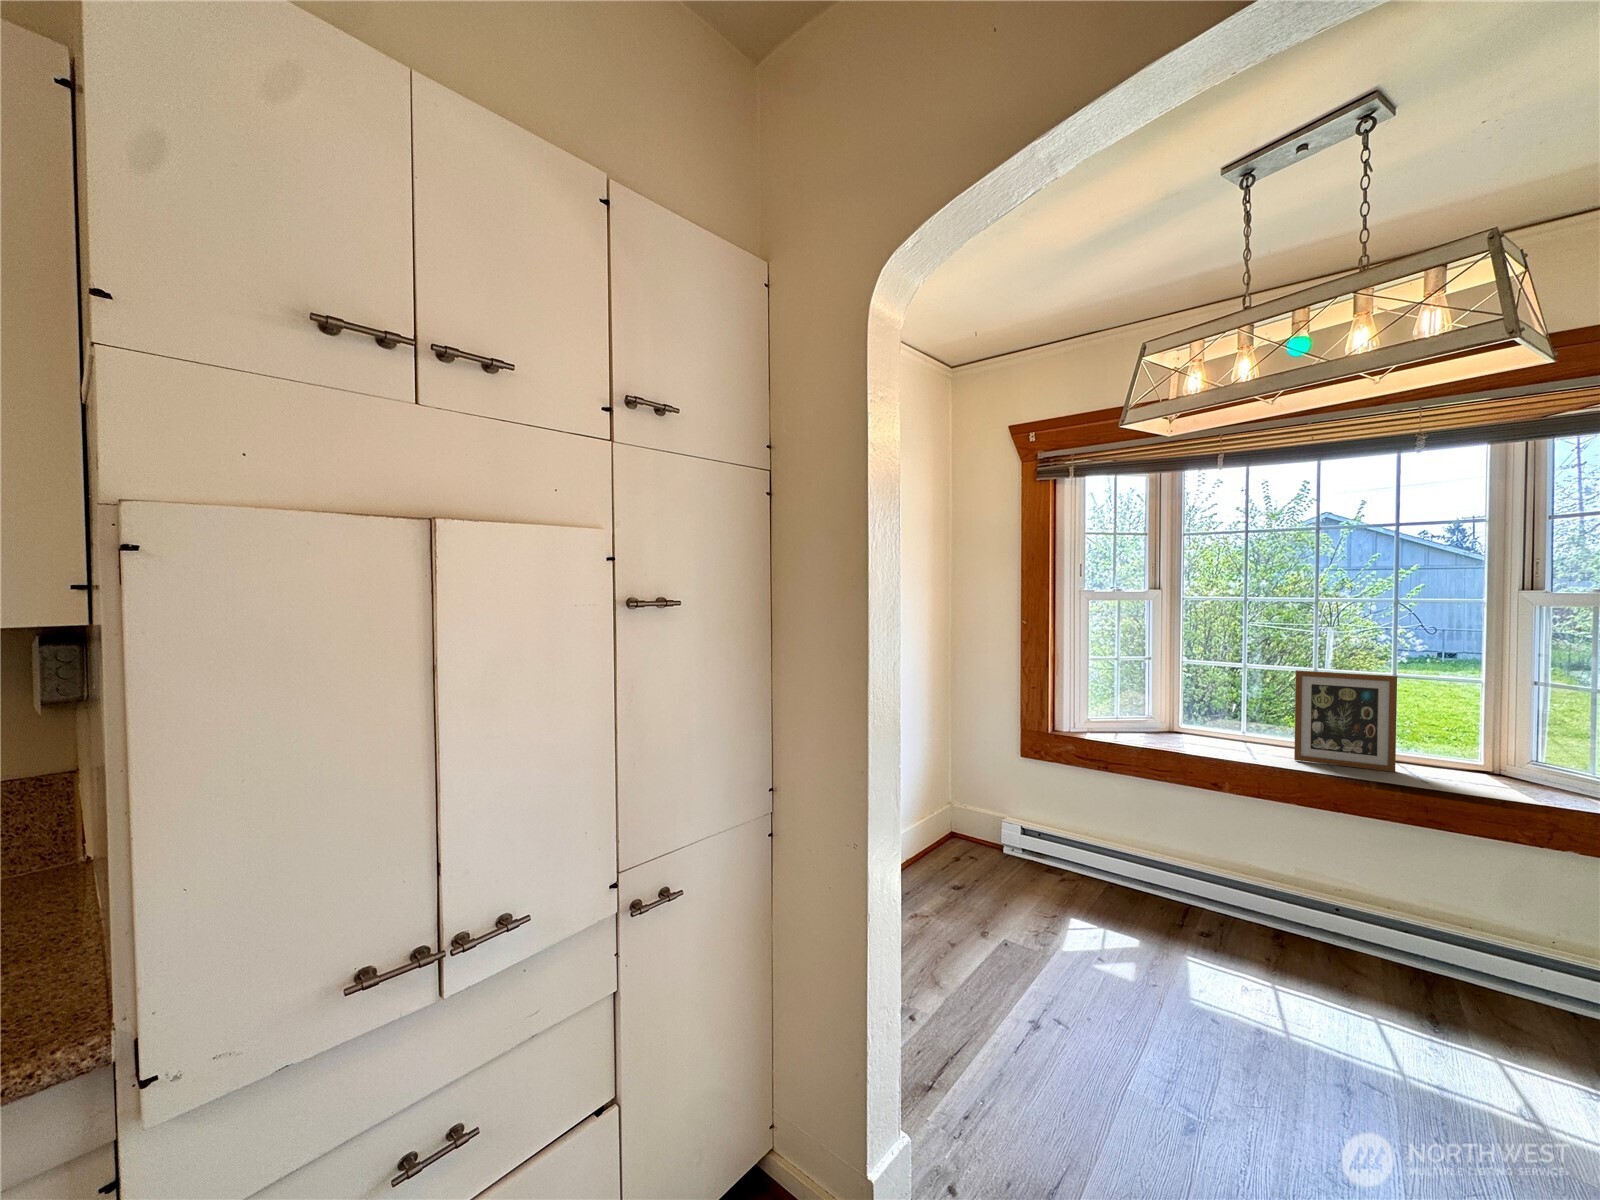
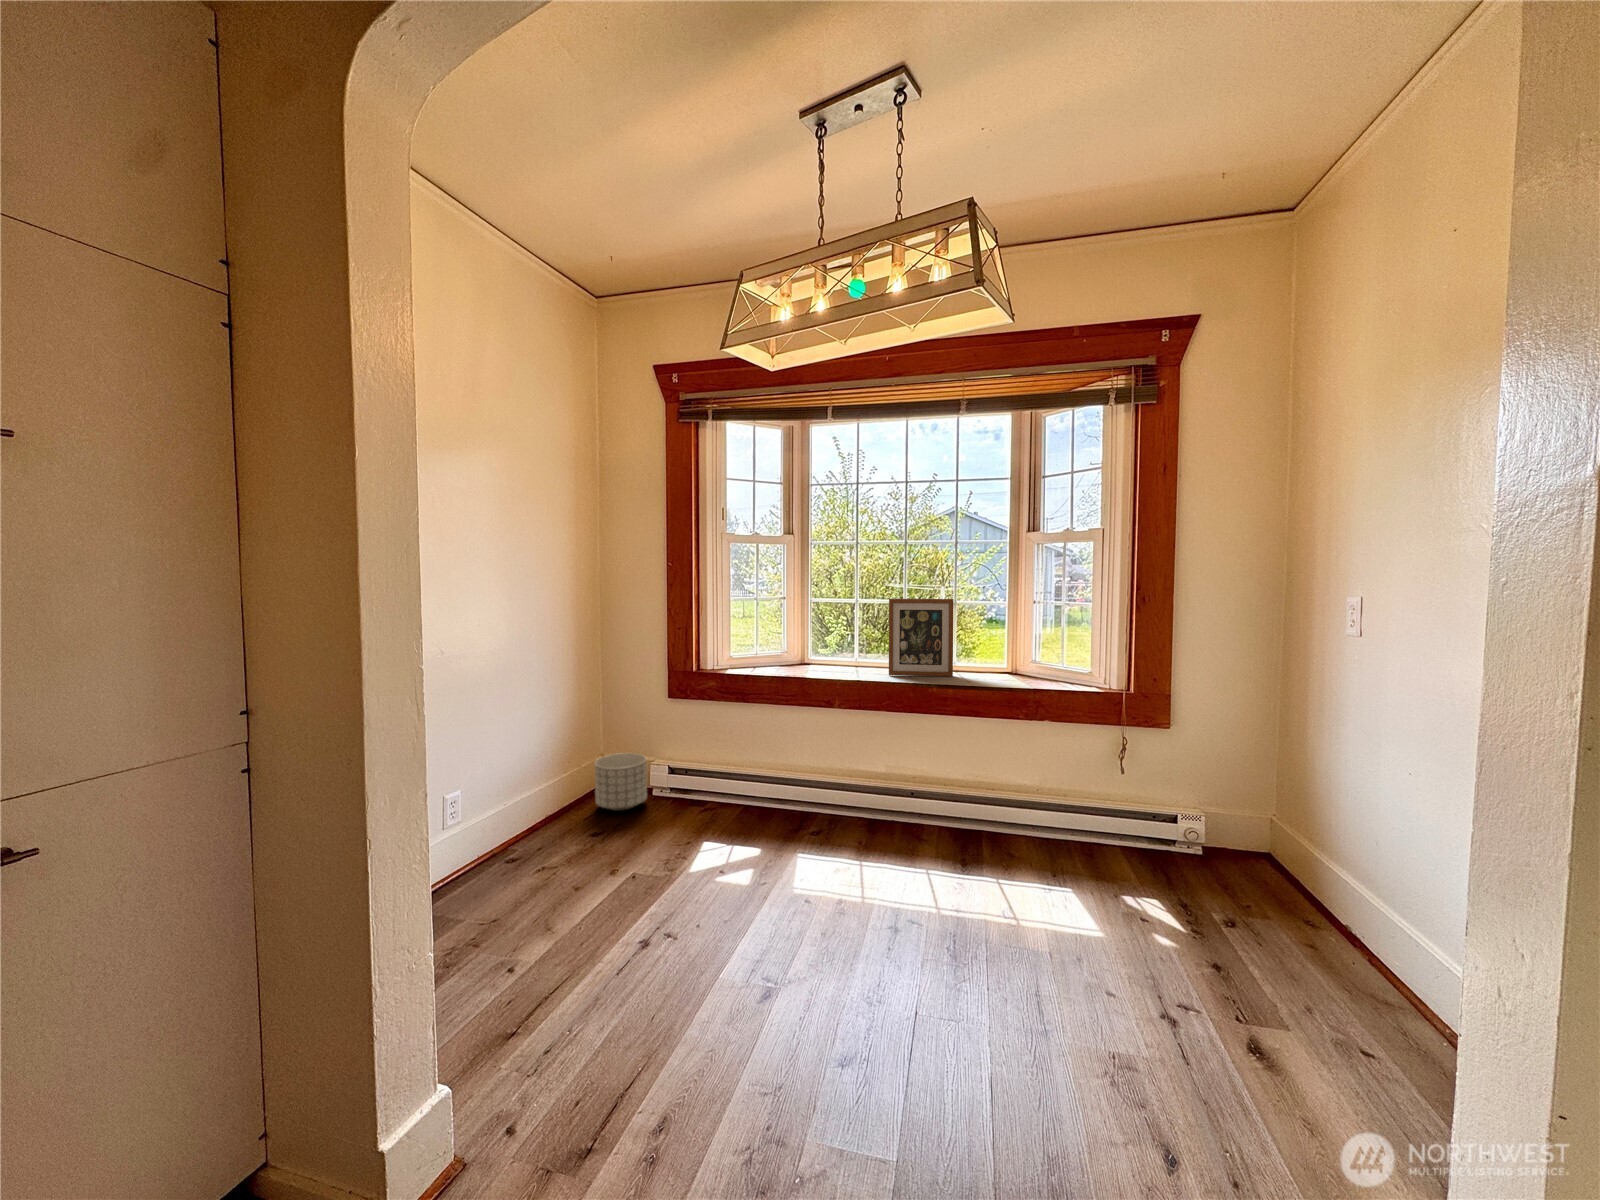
planter: none [946,803,995,861] -> present [595,753,647,811]

